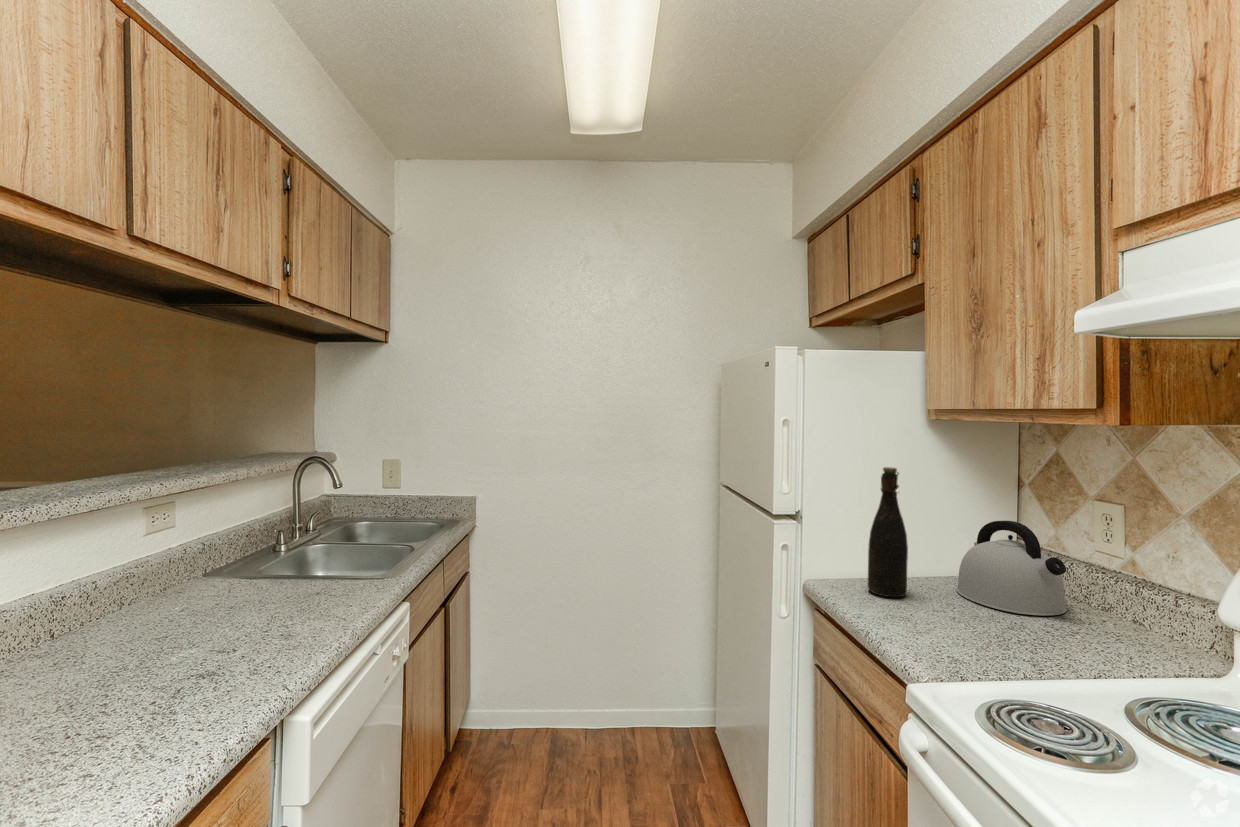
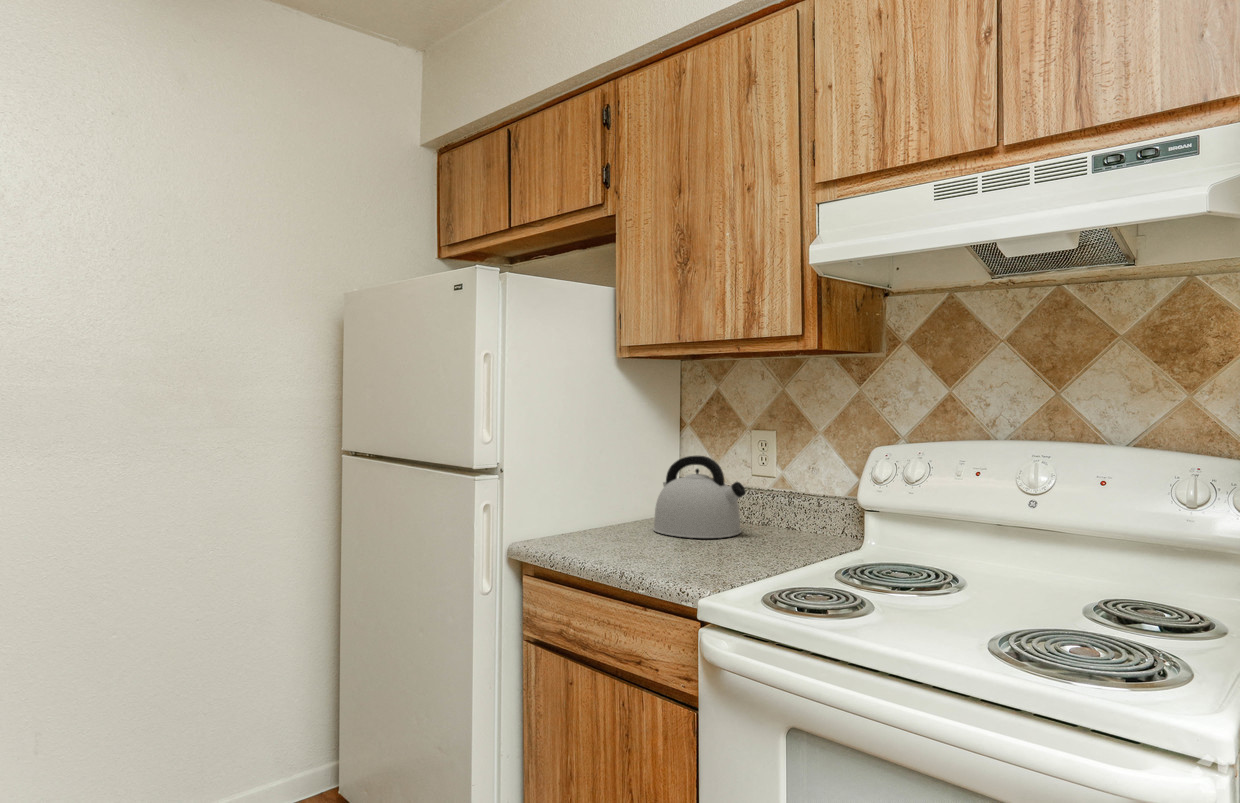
bottle: present [868,467,908,597] -> none [586,409,624,546]

